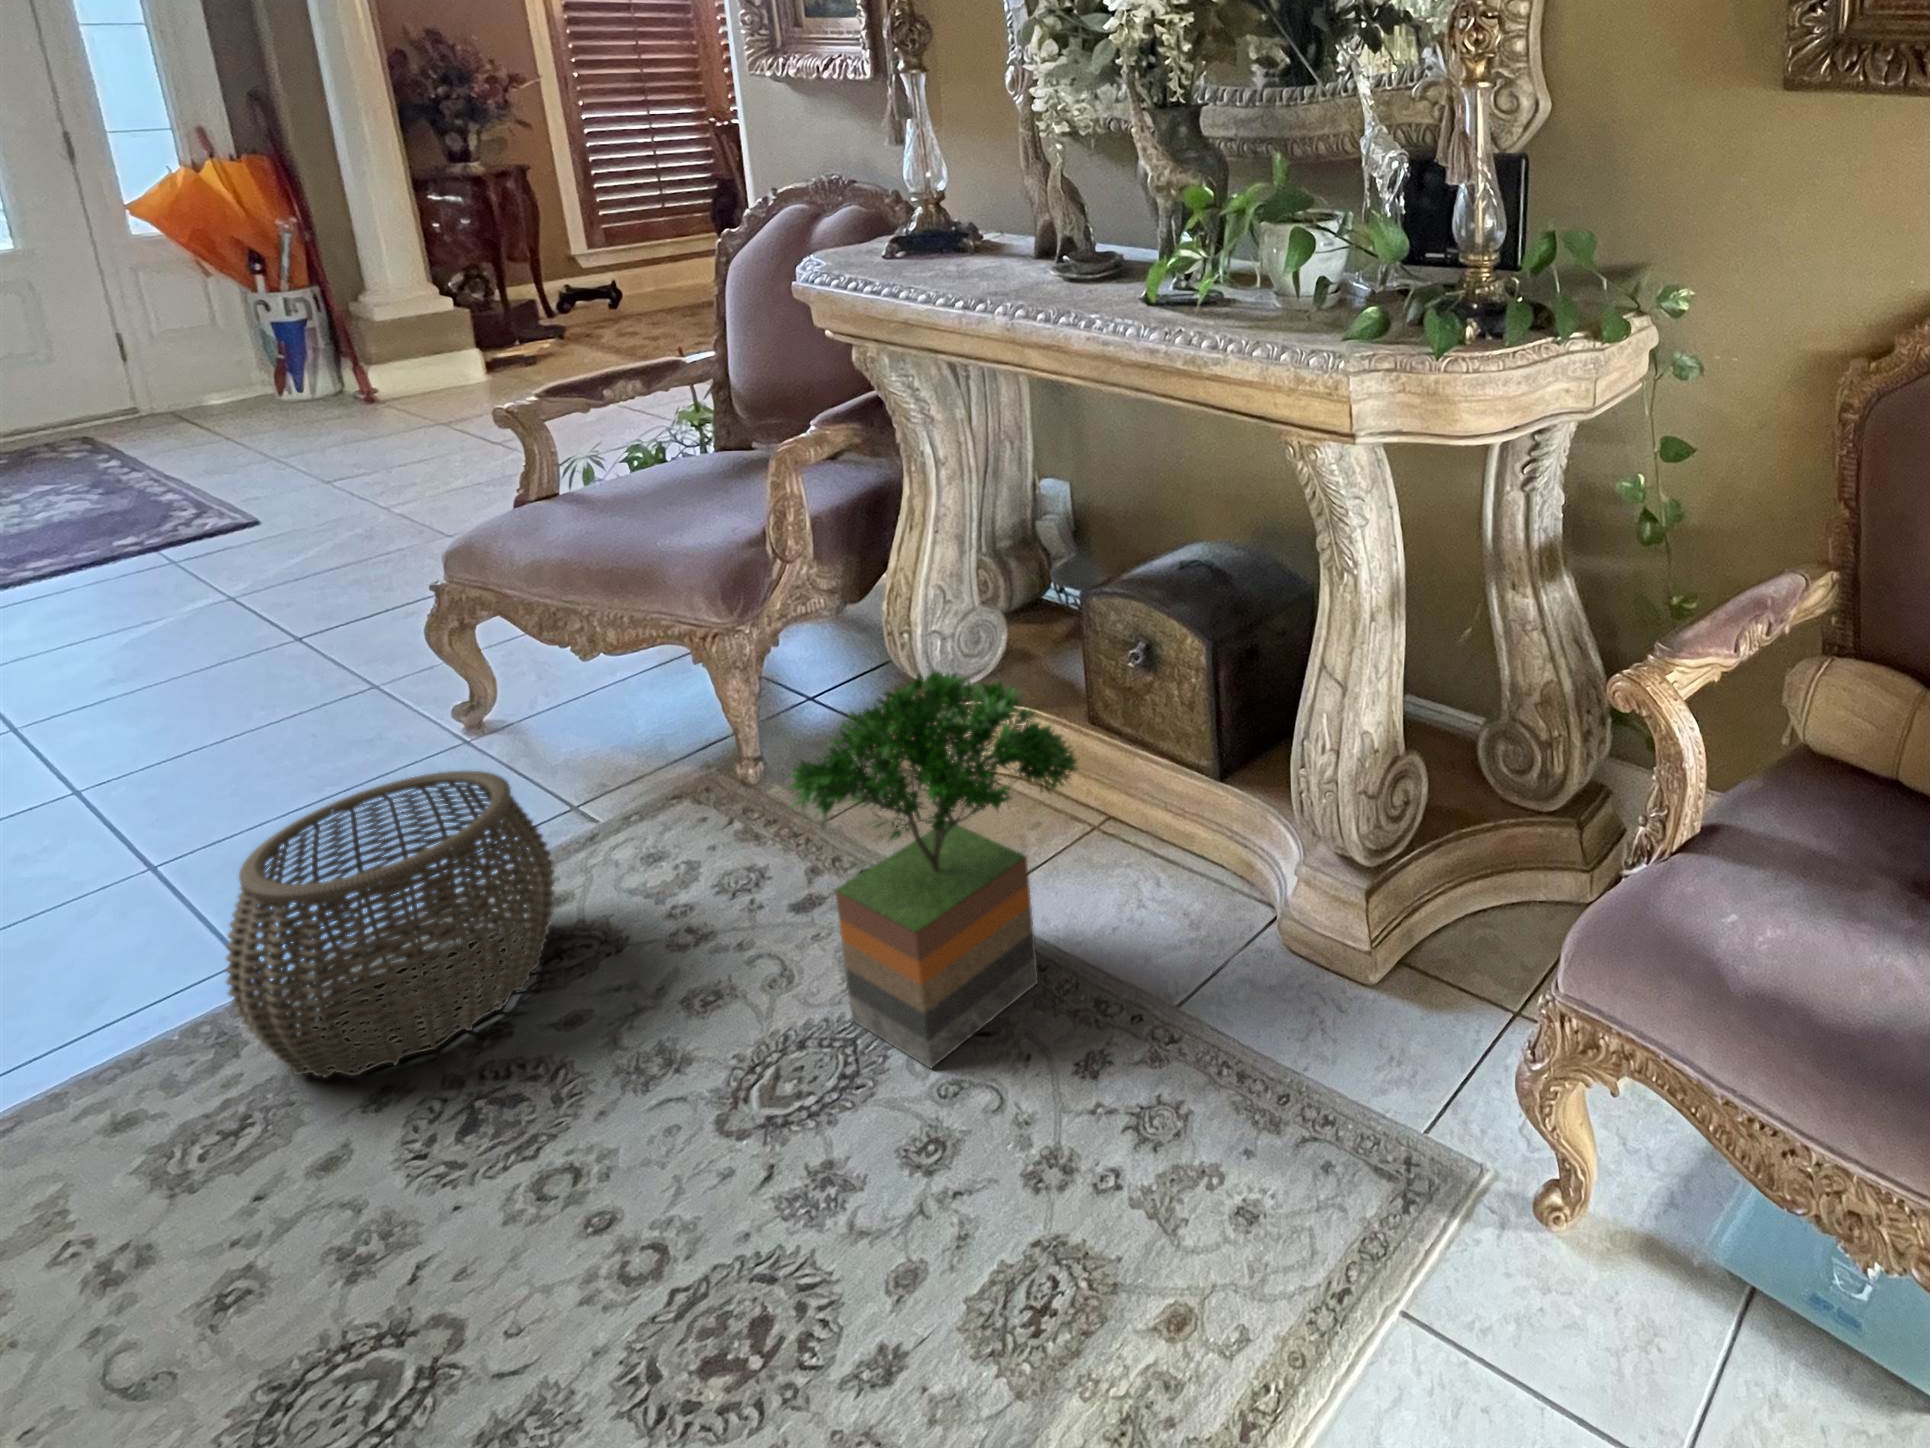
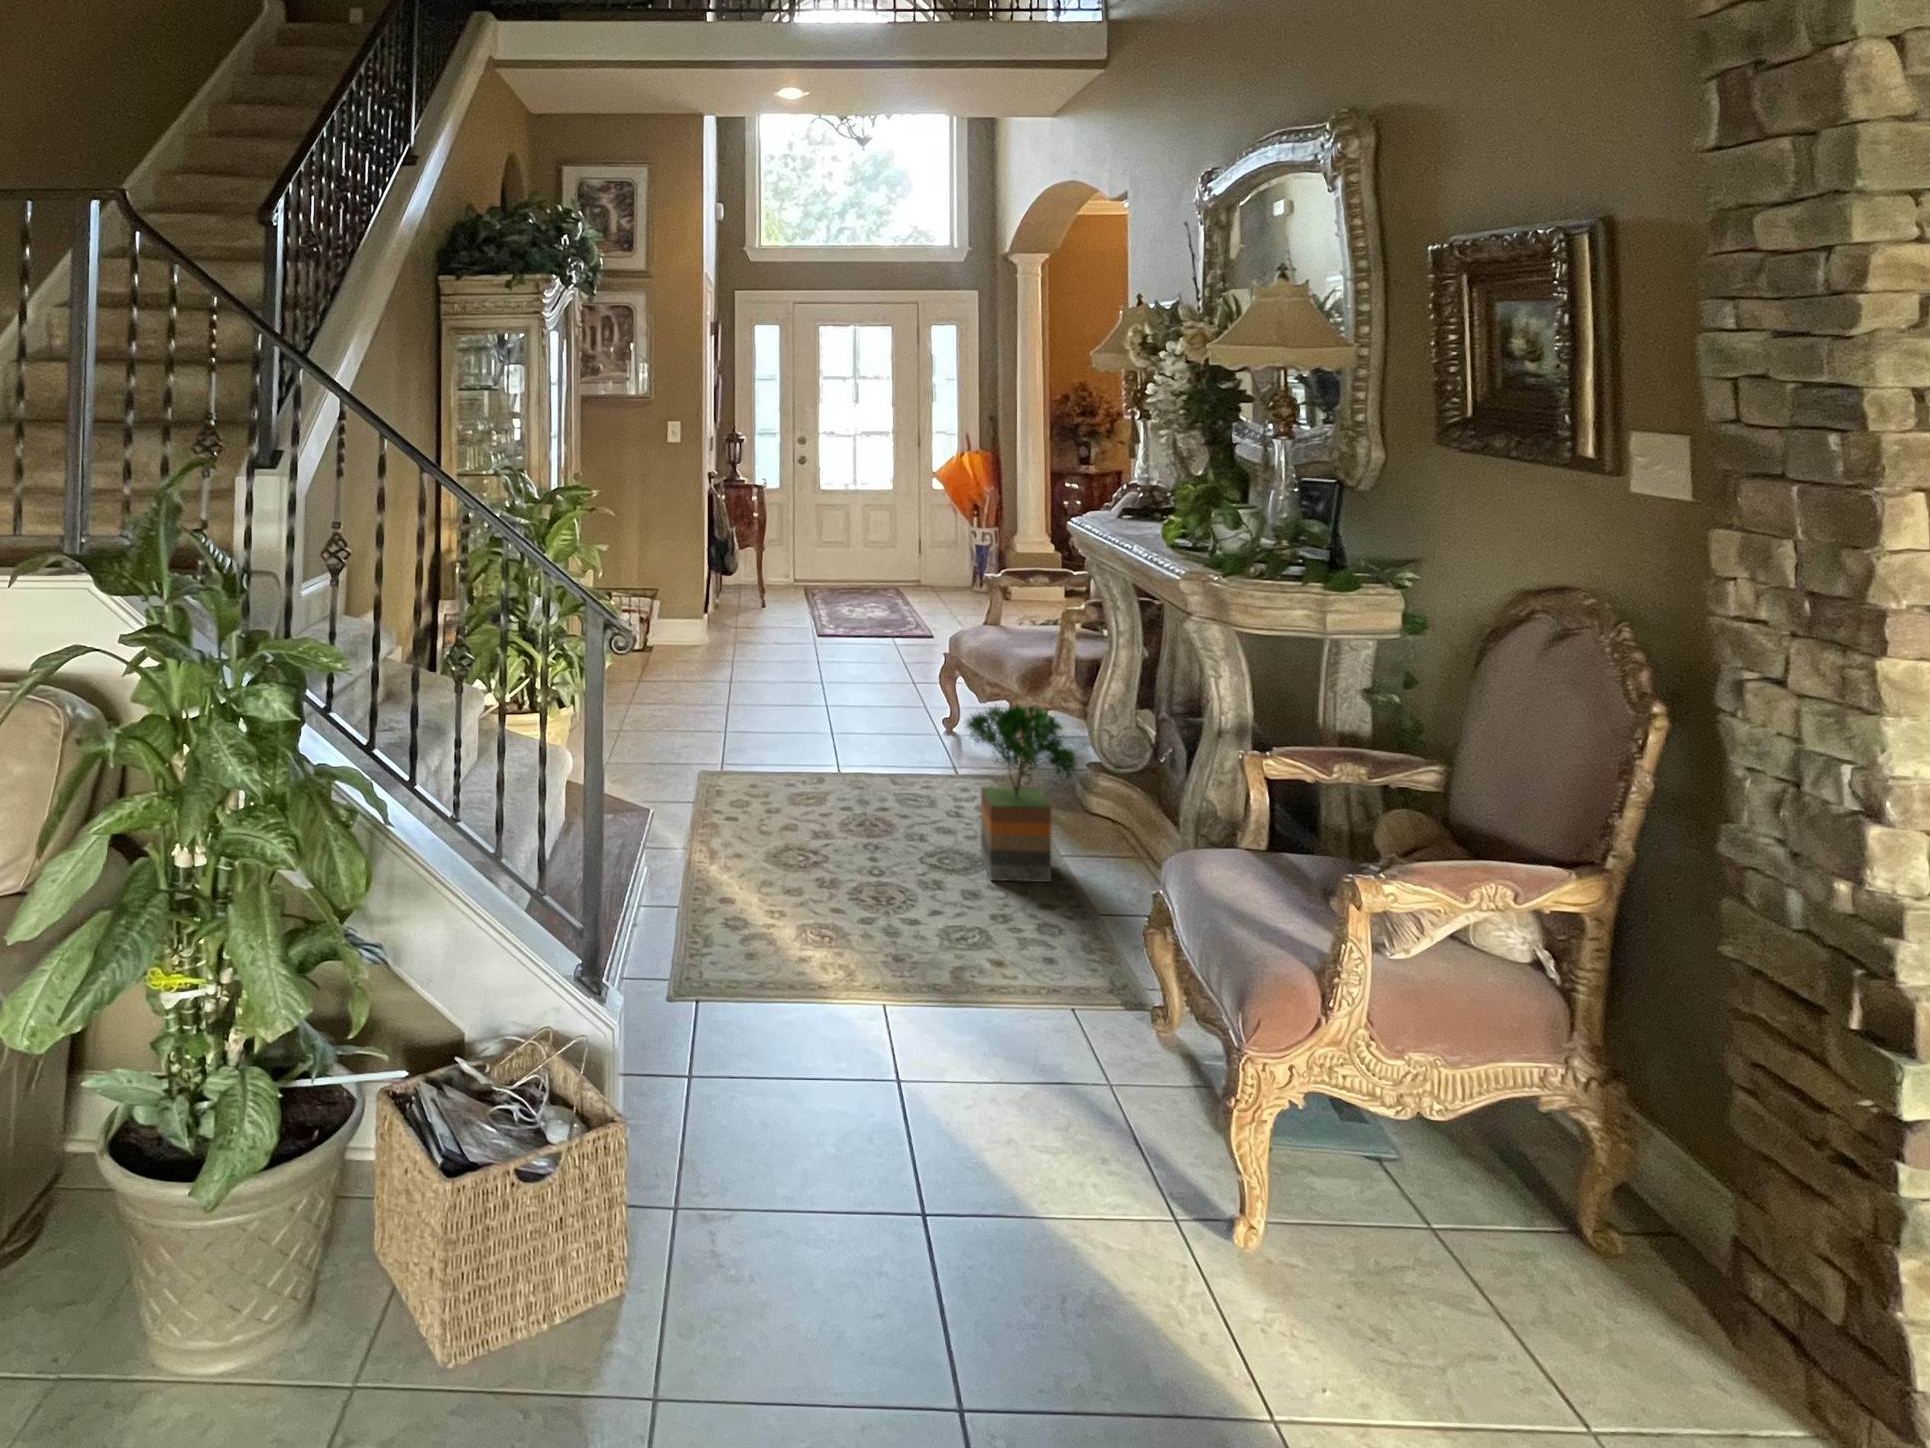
woven basket: present [226,771,555,1078] -> none [826,700,922,805]

